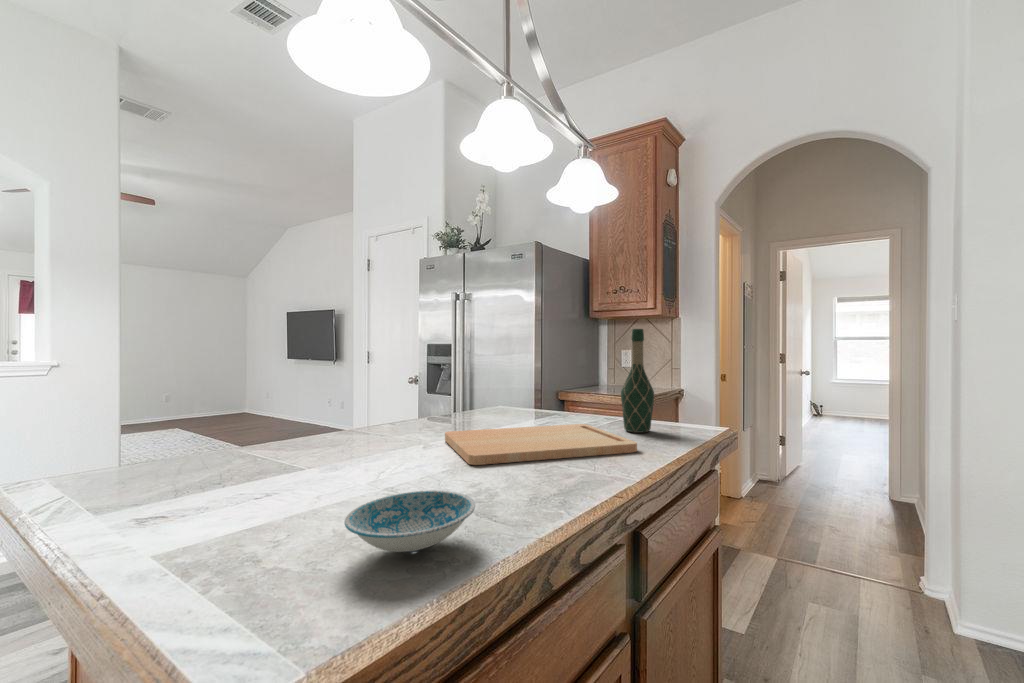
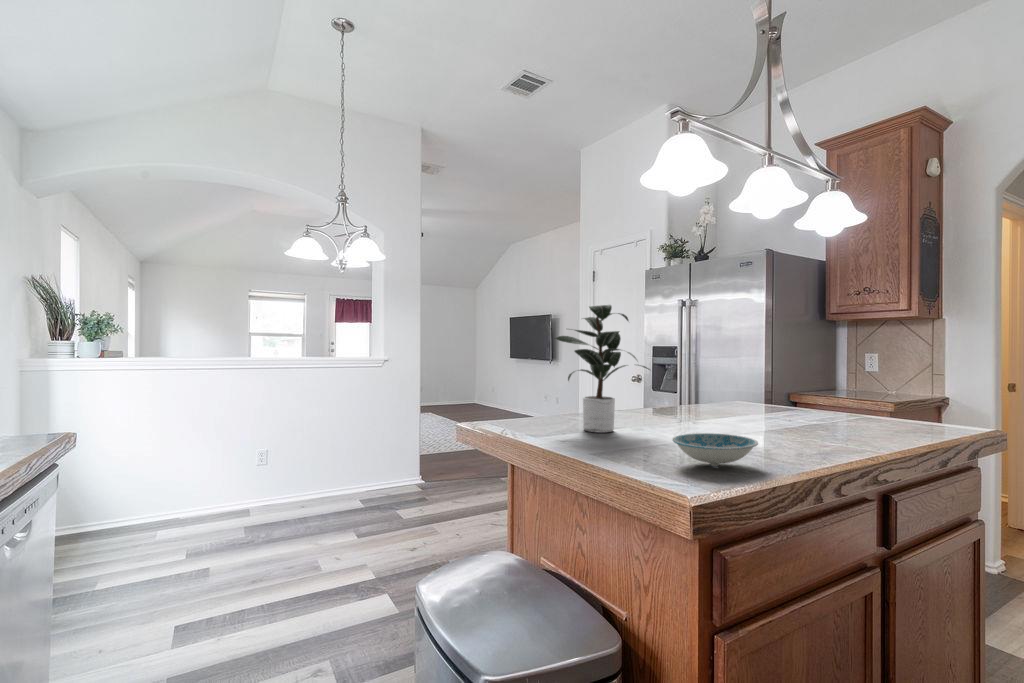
potted plant: none [204,296,383,485] -> present [556,305,650,433]
wine bottle: present [621,329,654,433] -> none [869,327,907,425]
cutting board: present [445,424,637,465] -> none [699,412,888,436]

